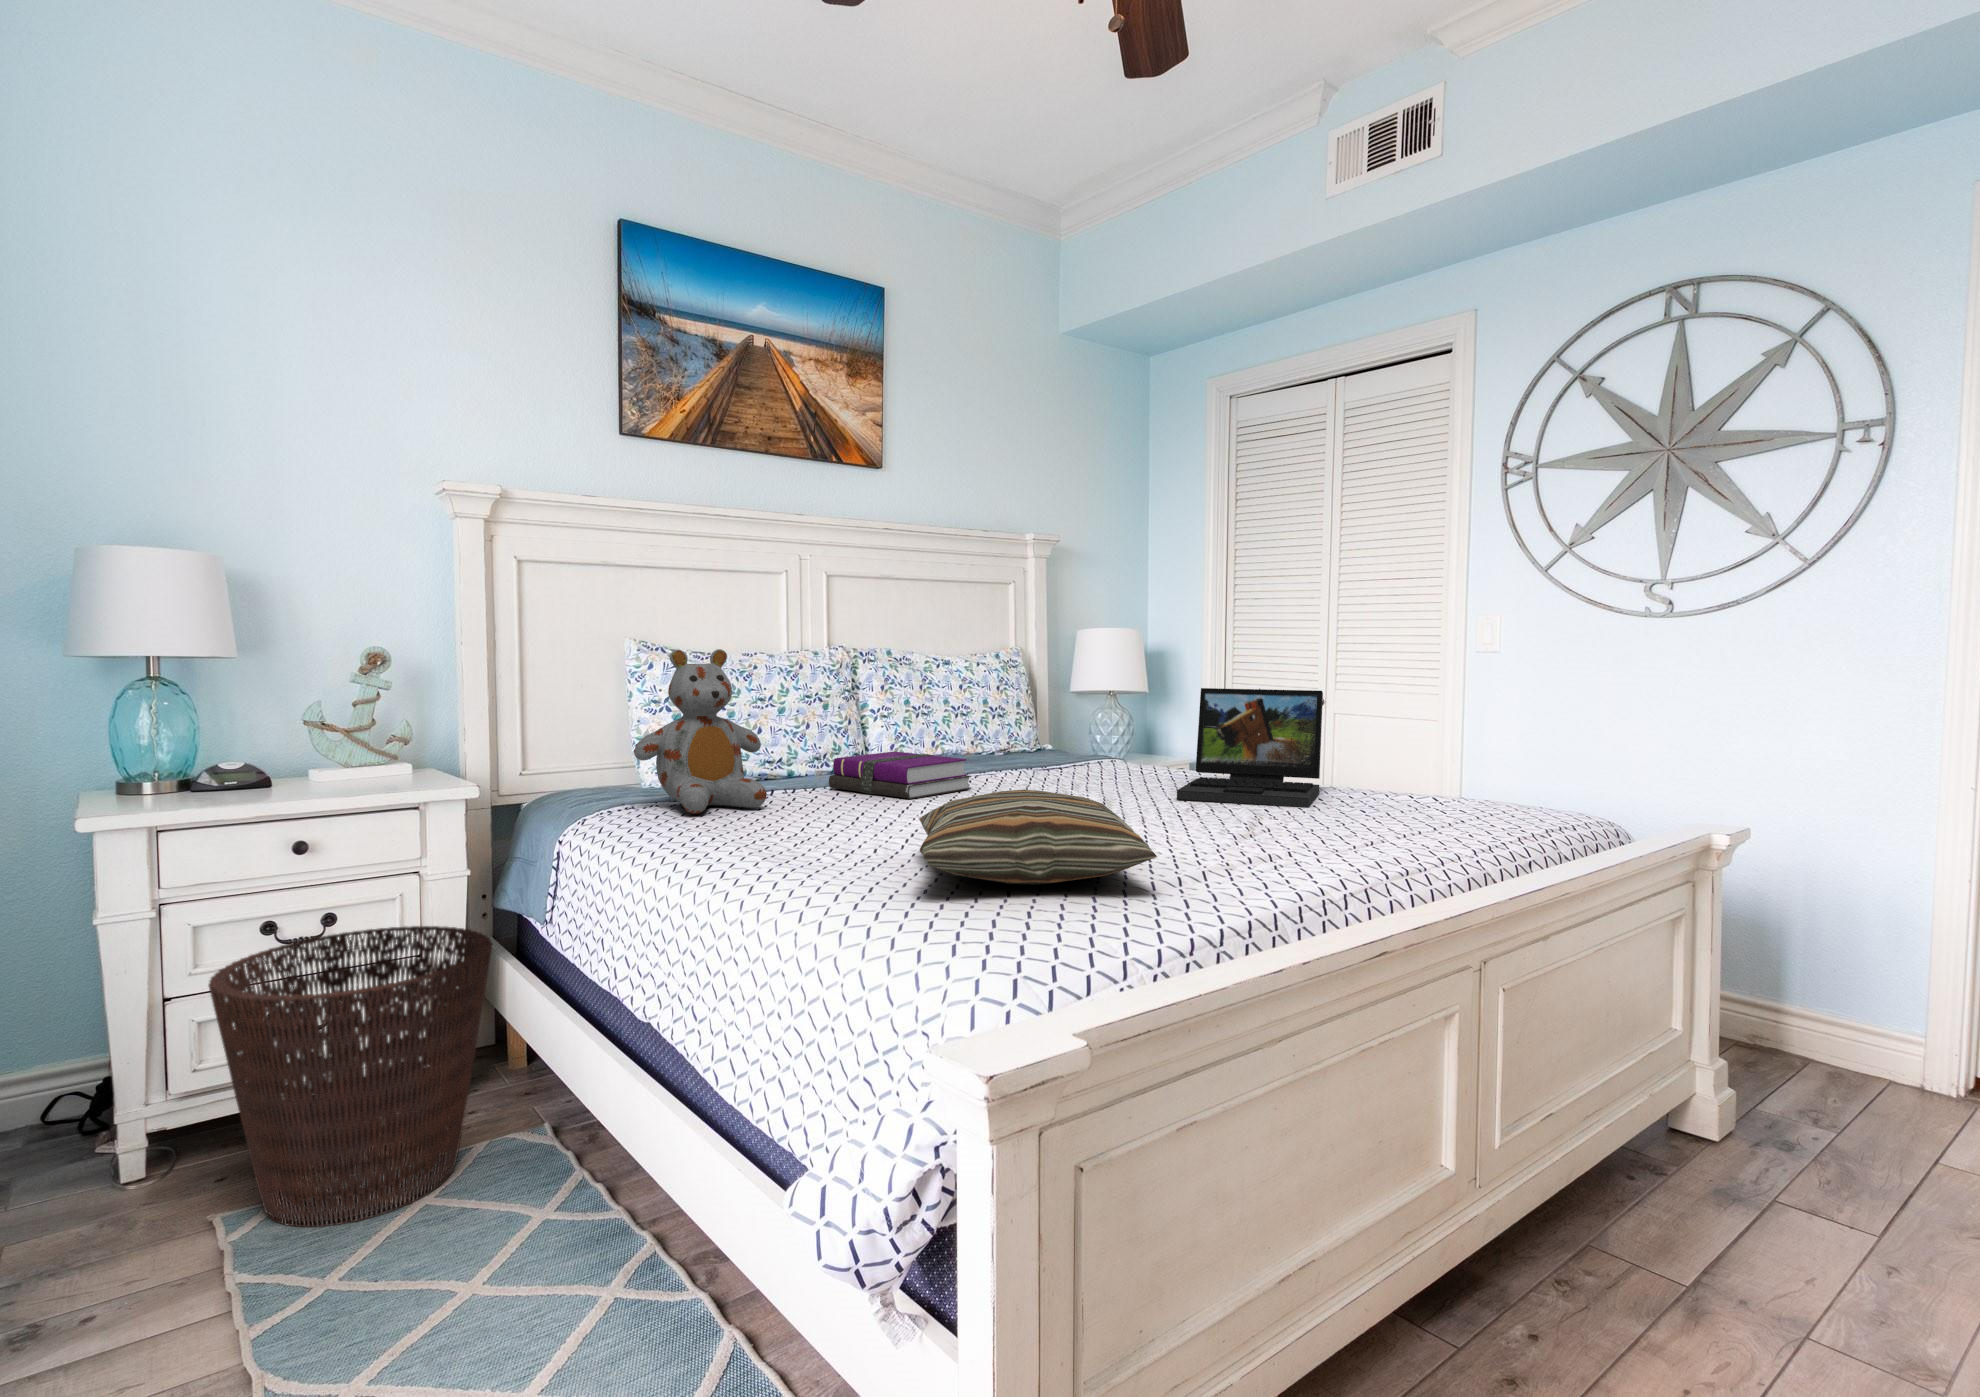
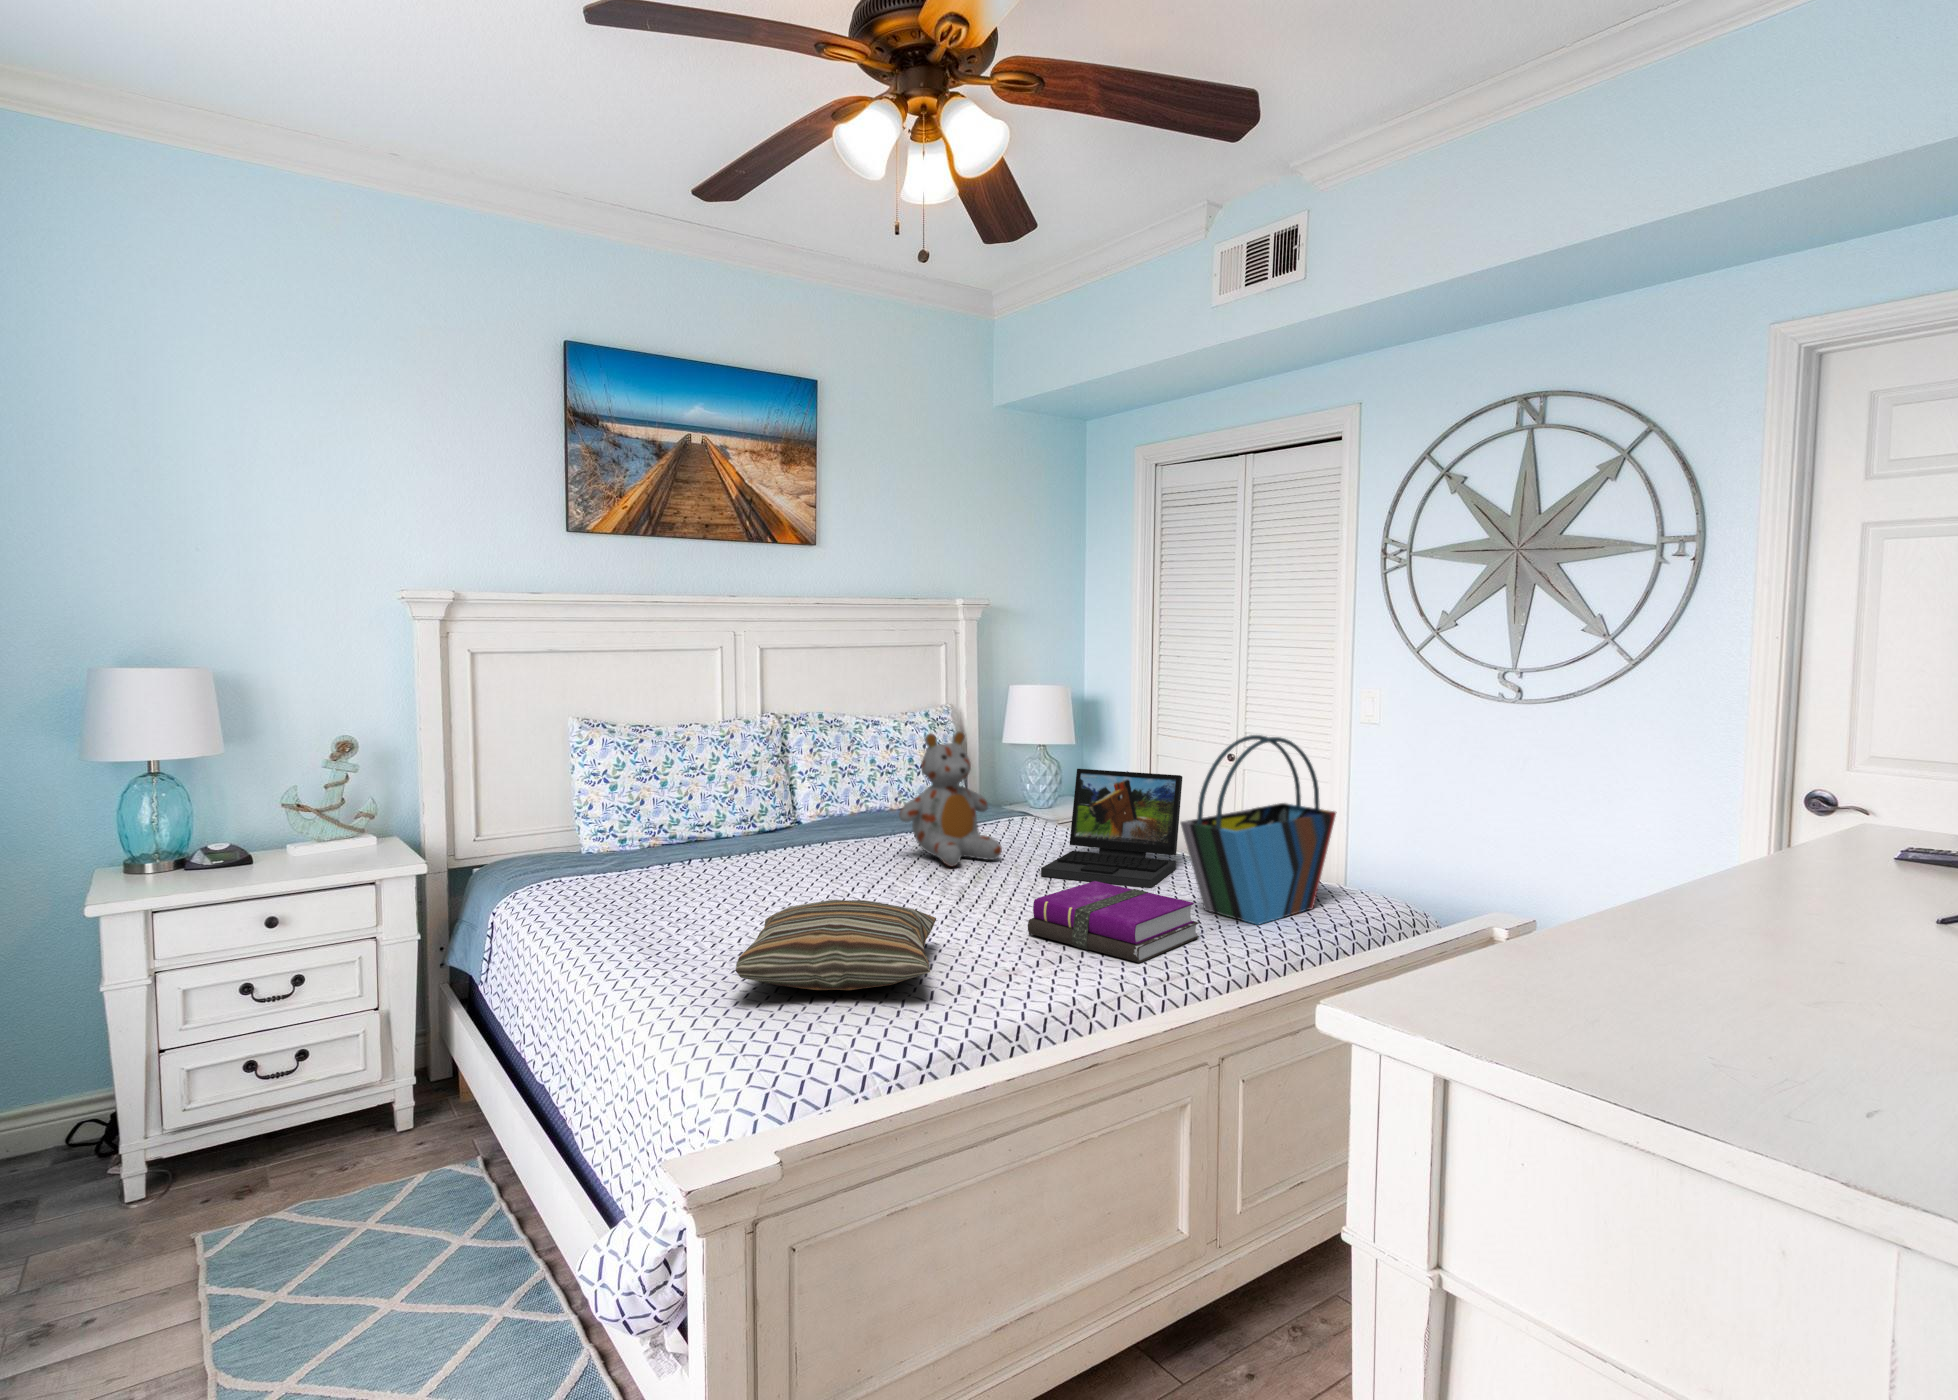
tote bag: none [1368,624,1527,833] -> present [1181,735,1336,925]
stuffed bear: present [634,649,767,814] -> present [899,731,1002,866]
notebook: present [829,751,971,799] -> present [1028,881,1199,963]
basket: present [209,926,493,1227] -> none [187,986,431,1248]

